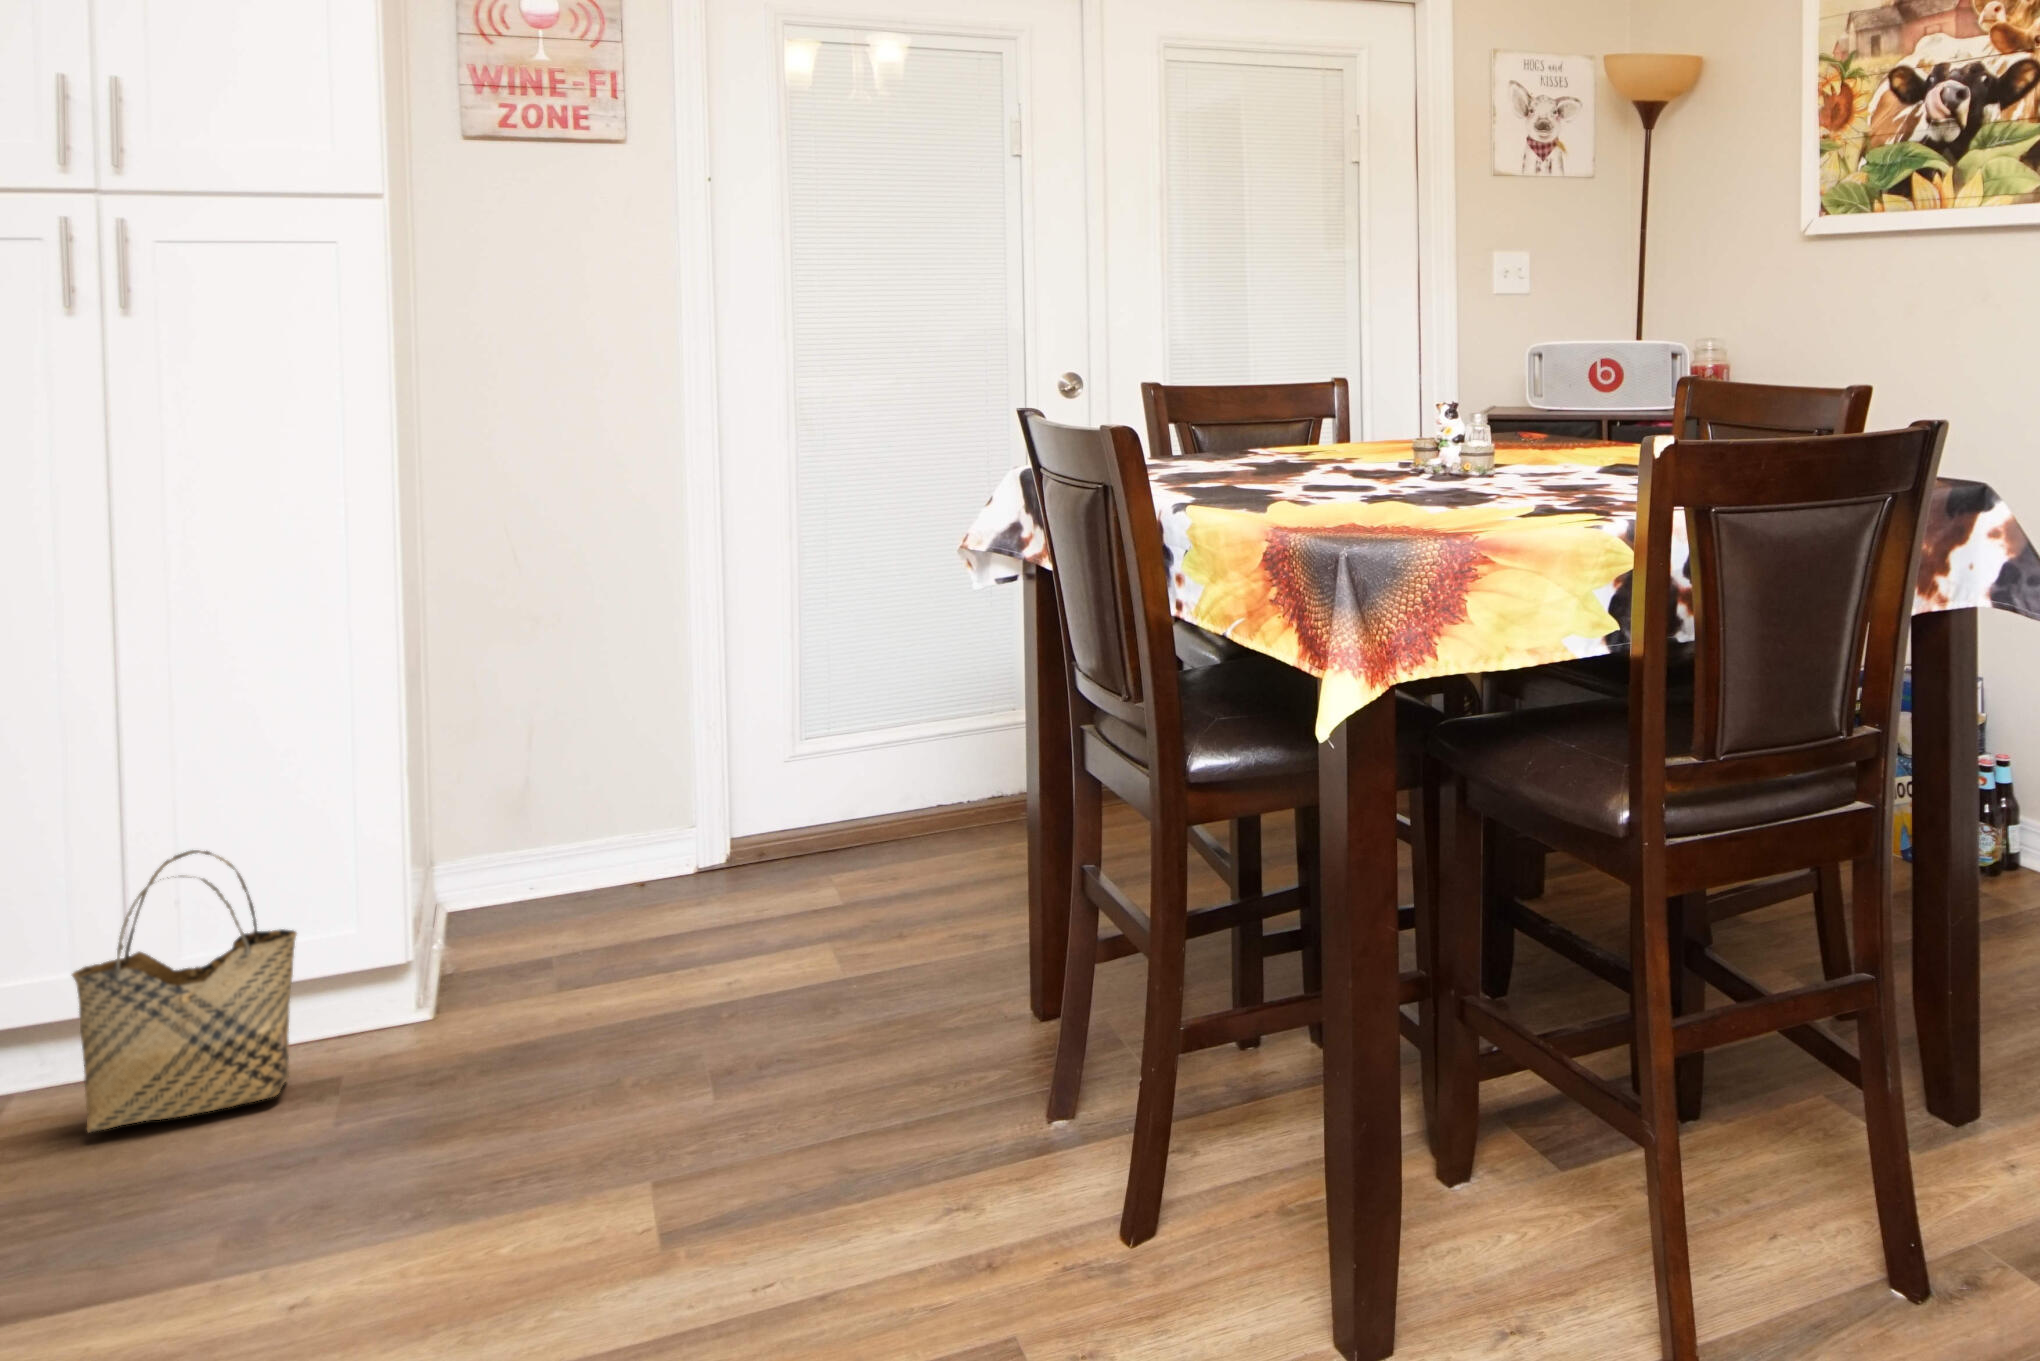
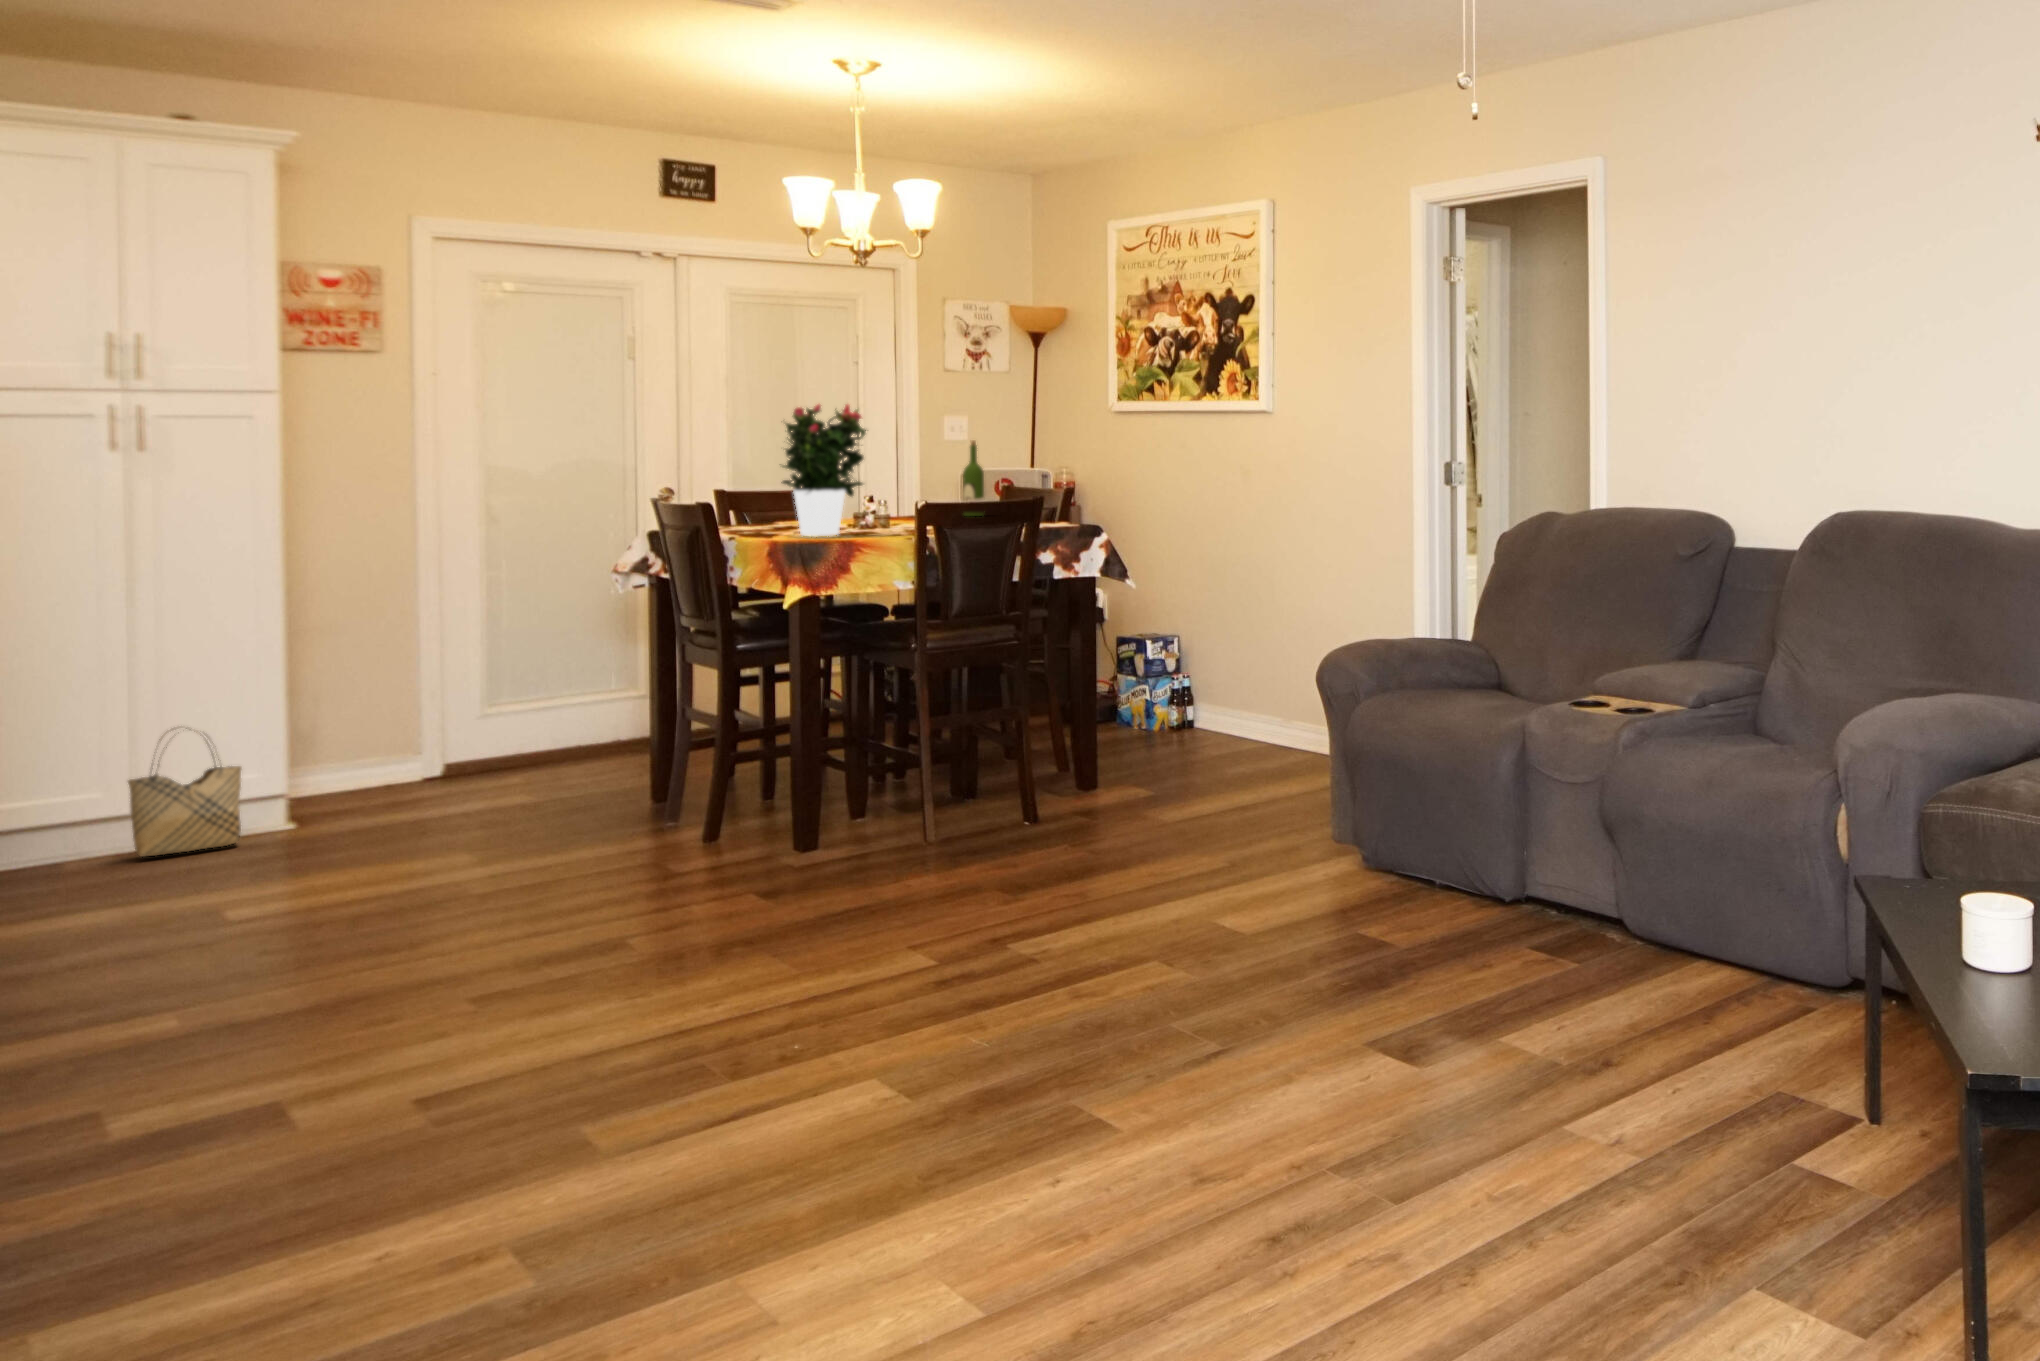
potted flower: none [1282,185,1485,505] -> present [781,404,866,536]
wine bottle: none [1553,288,1590,427] -> present [963,441,984,516]

